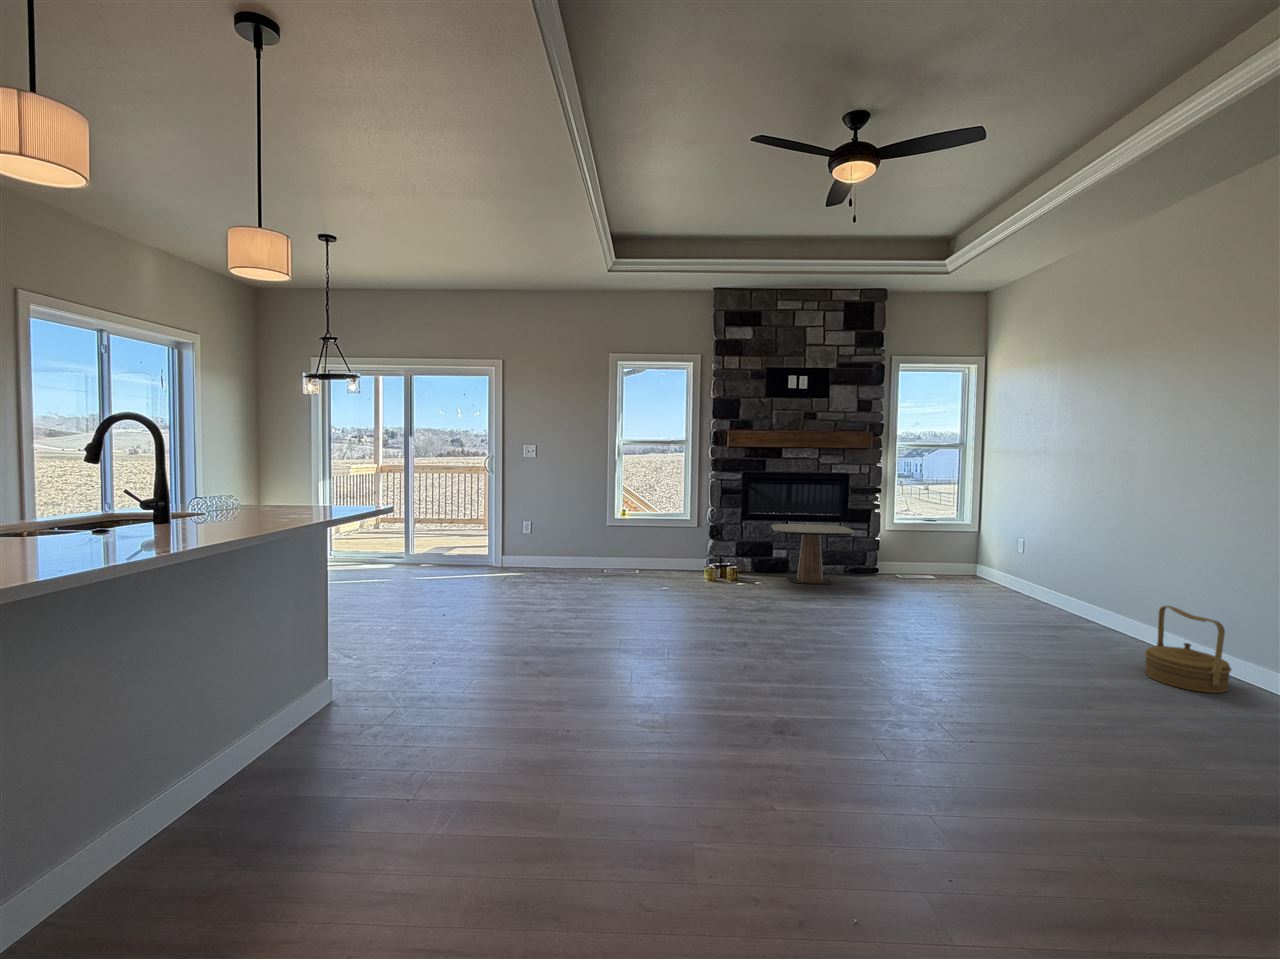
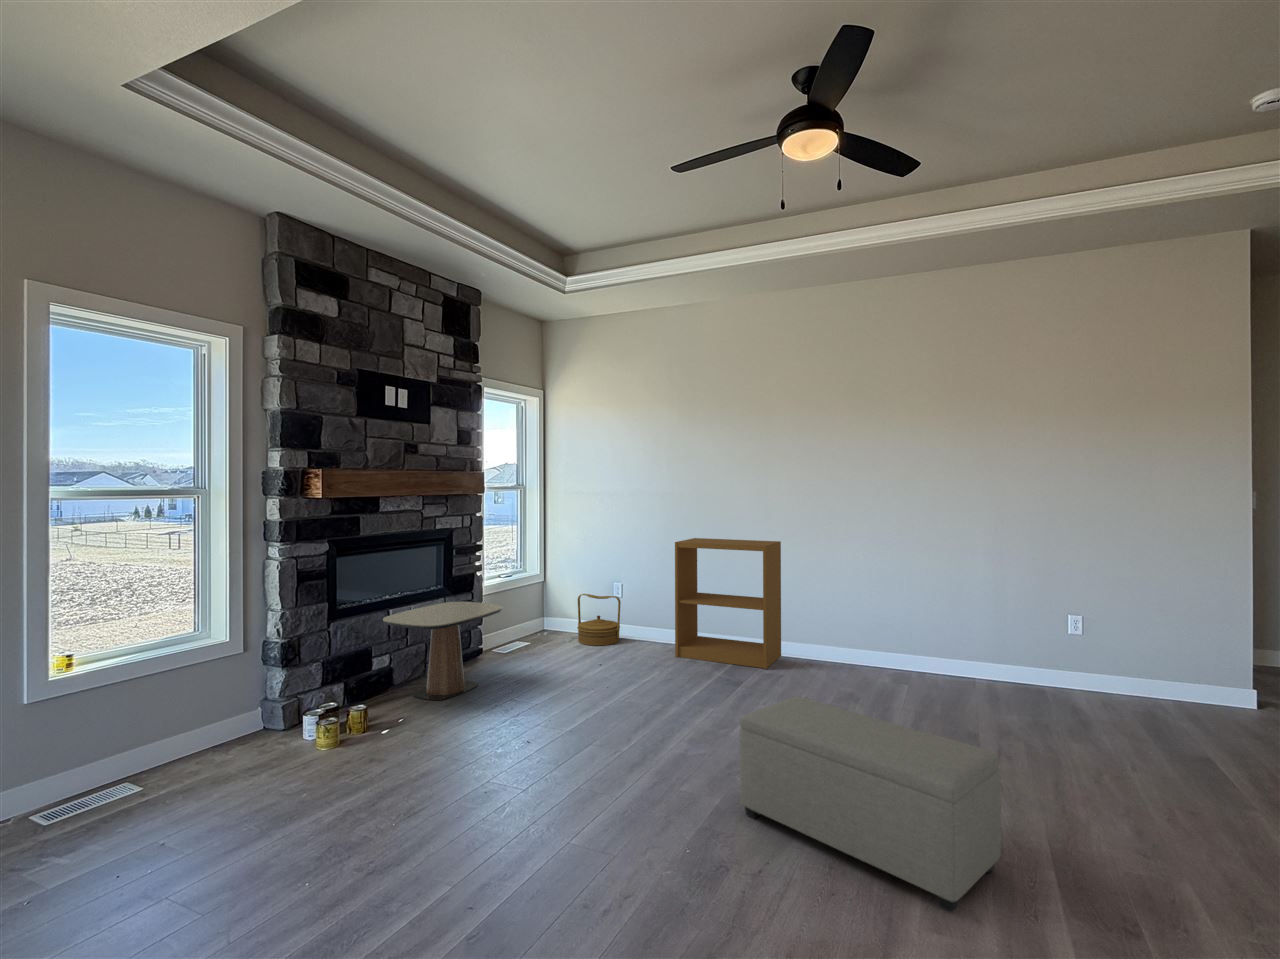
bookshelf: none [1021,502,1157,651] -> present [675,538,781,669]
ottoman: none [729,597,843,740] -> present [740,697,1001,912]
woven basket: present [1145,606,1231,693] -> present [577,594,621,646]

